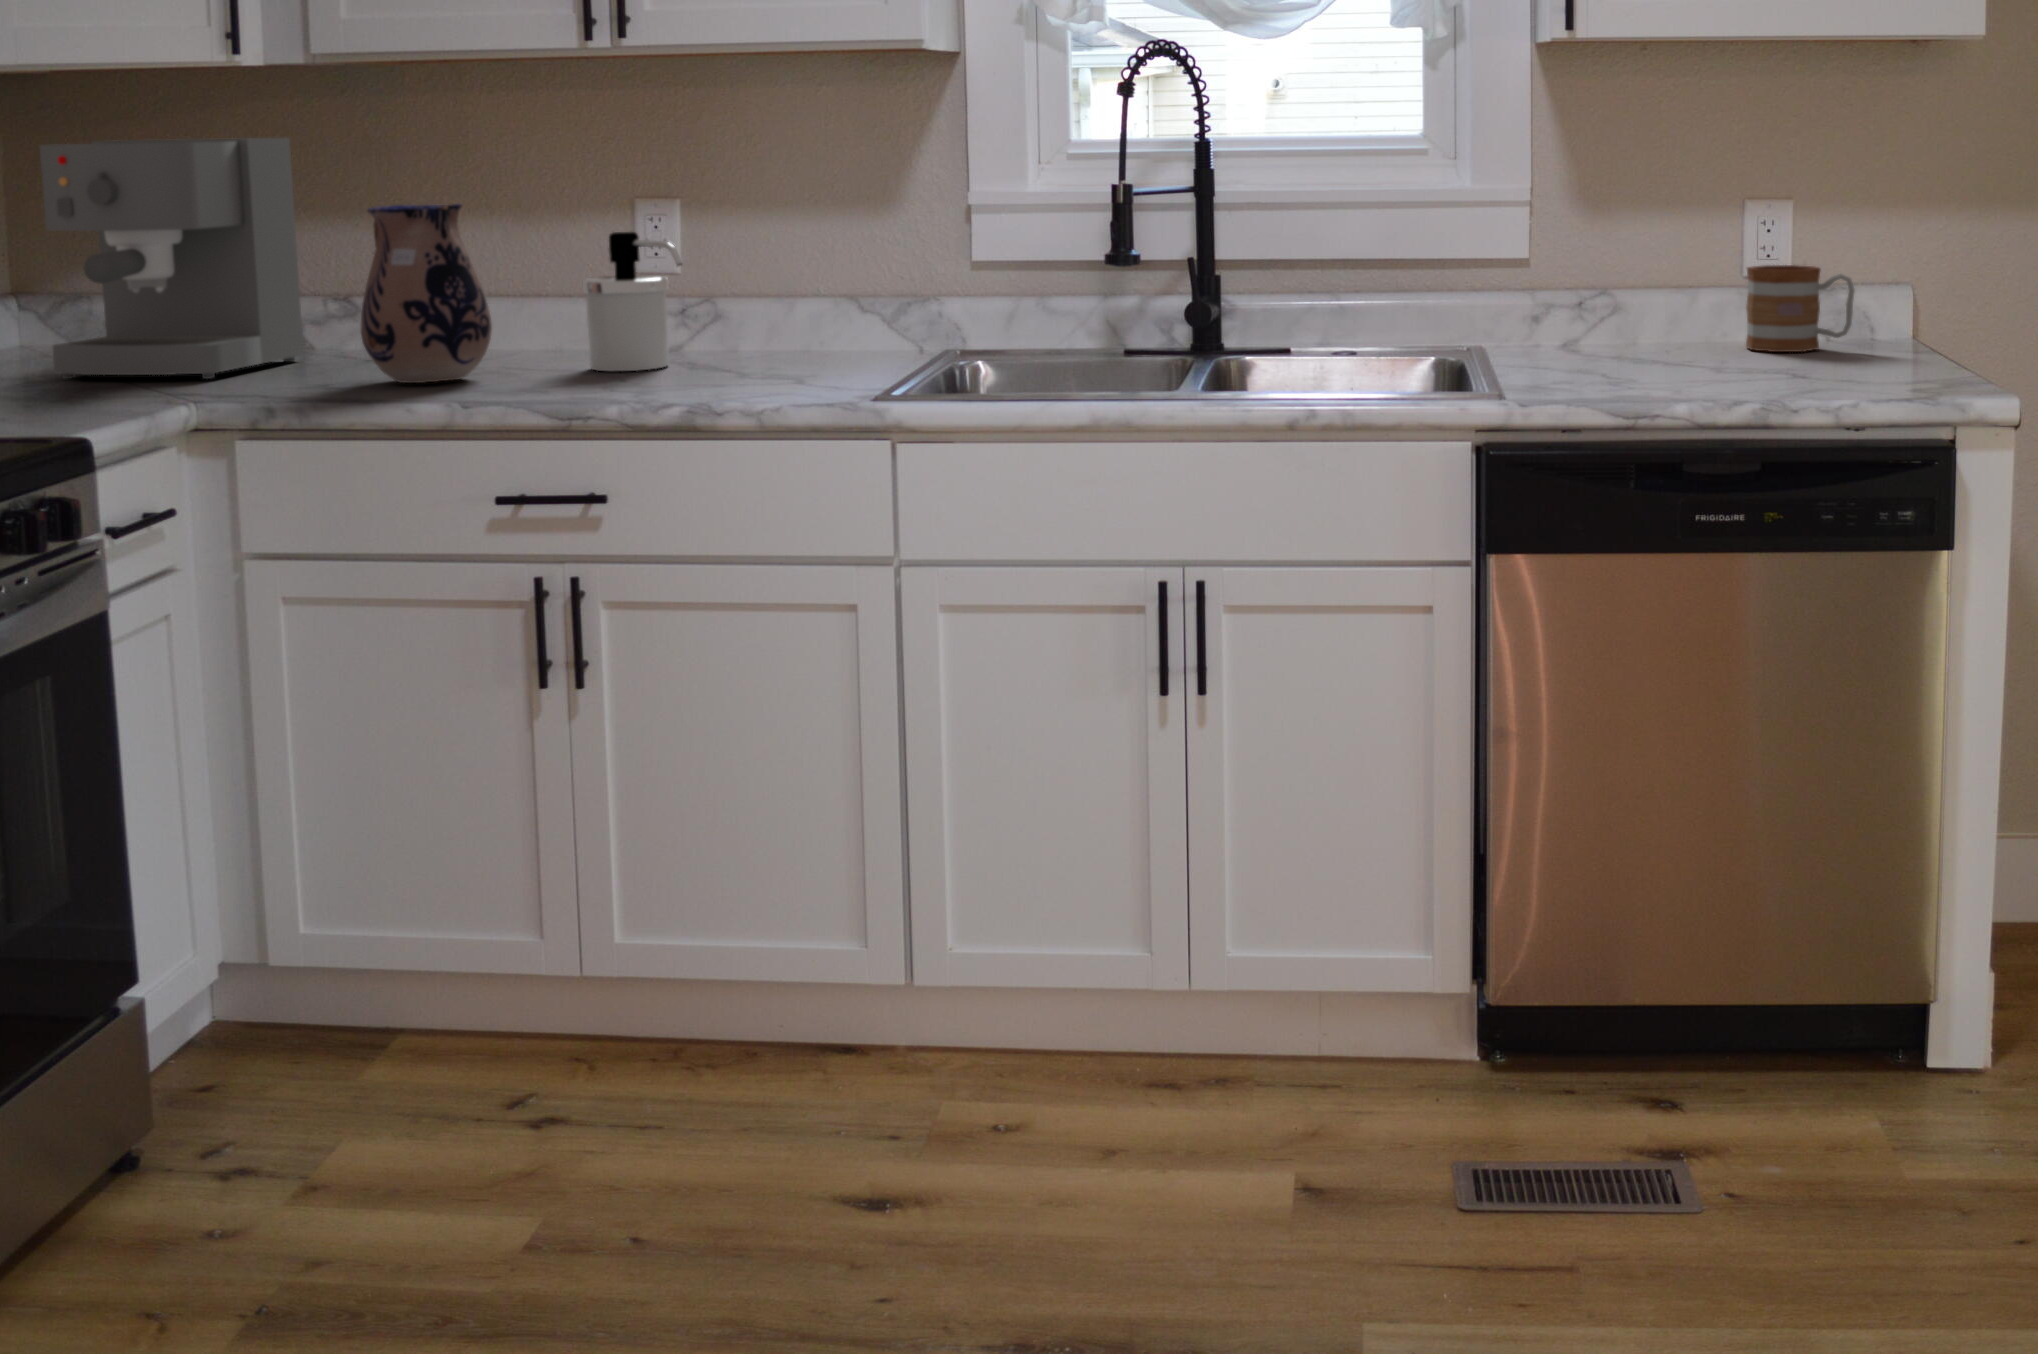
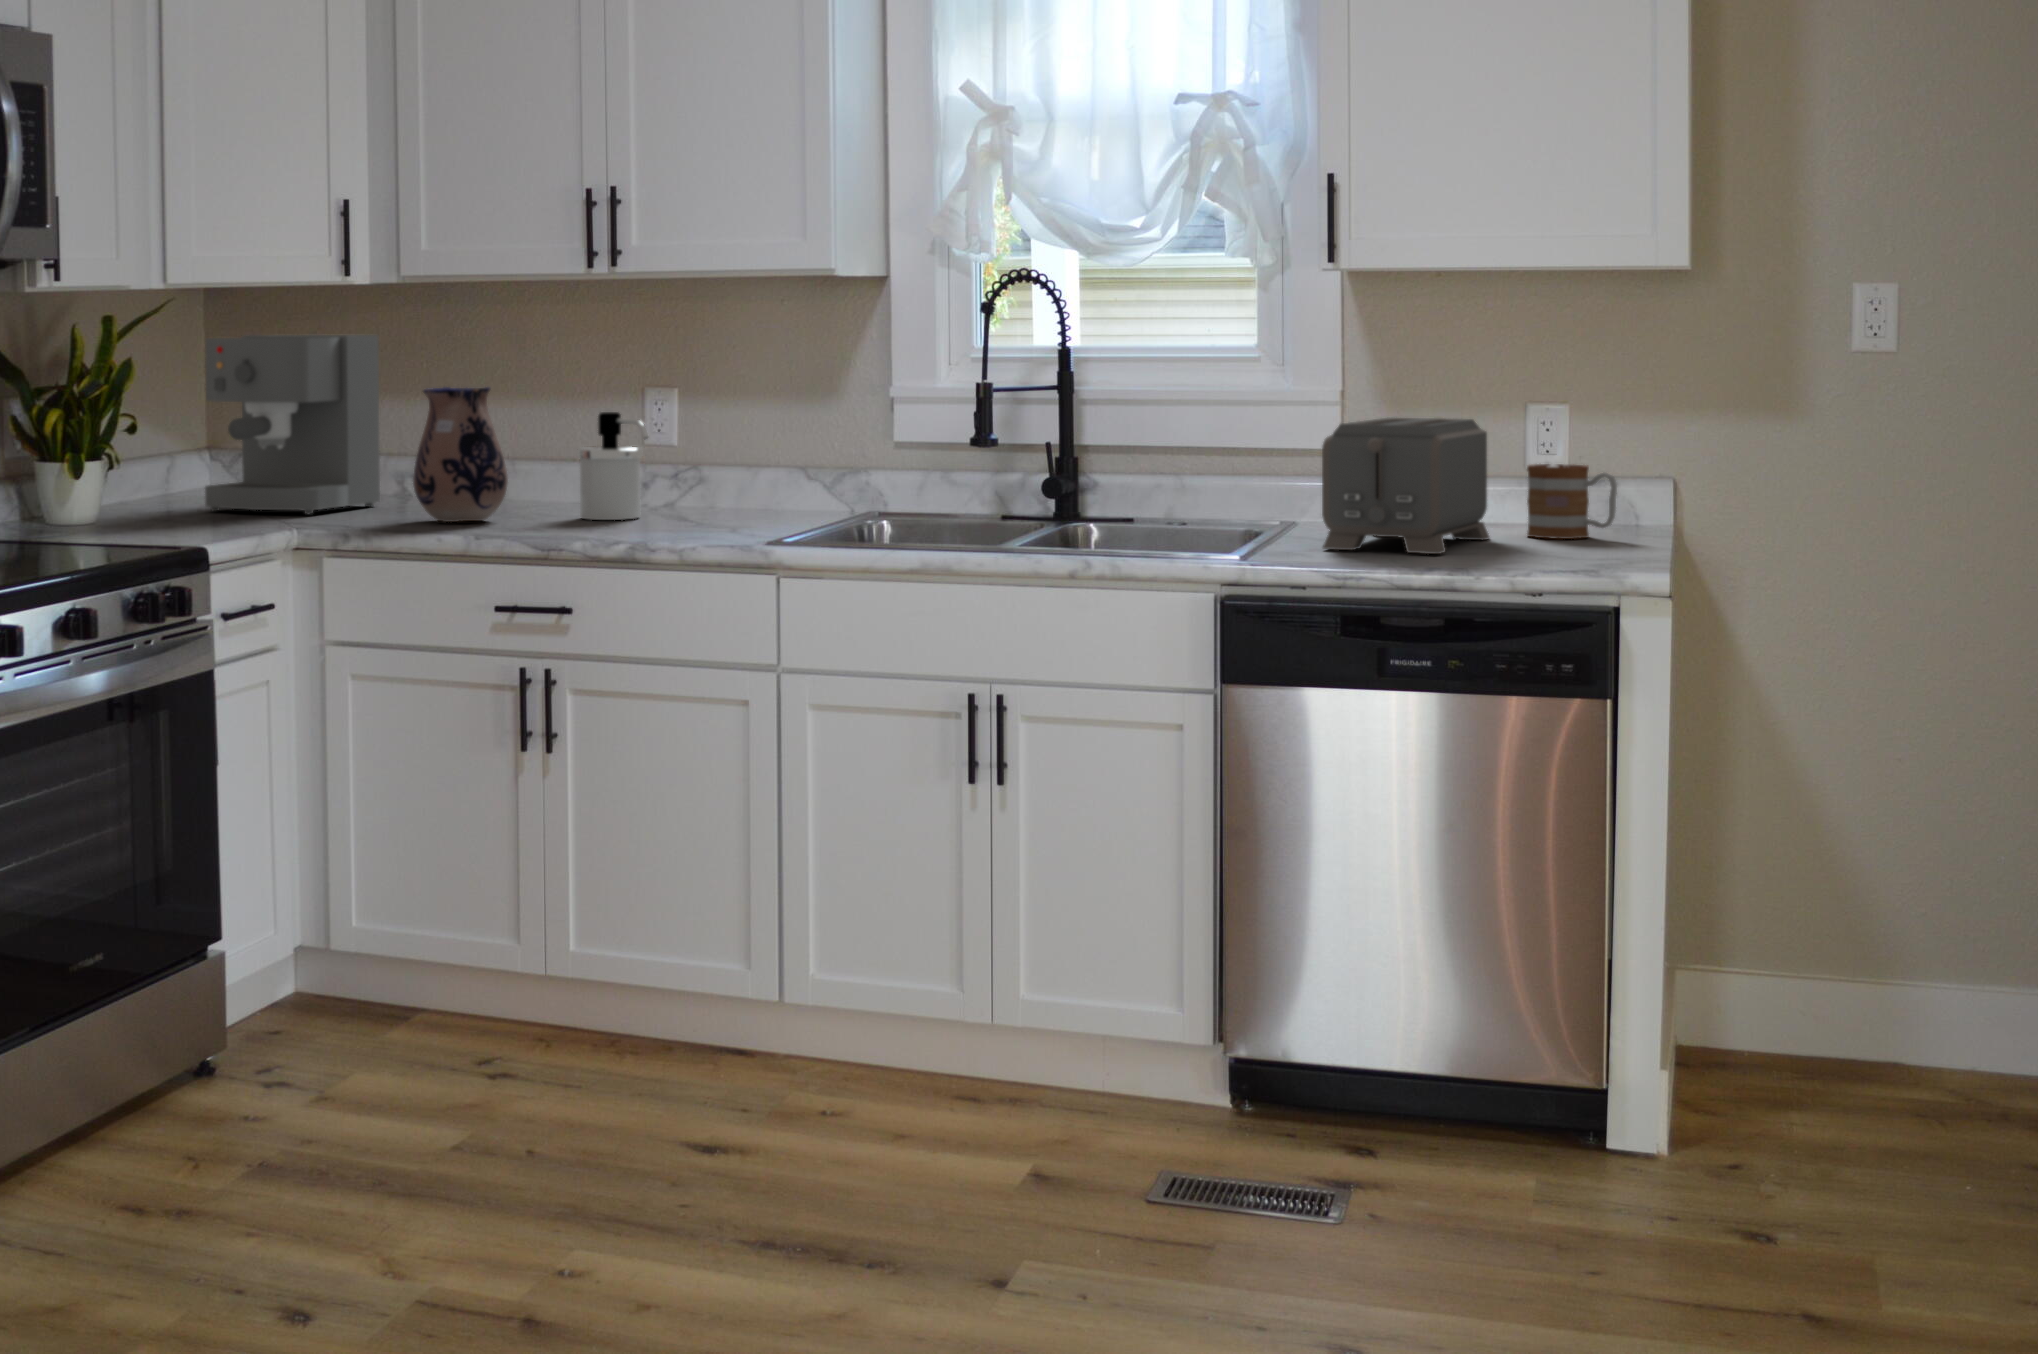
toaster: none [1566,216,1718,381] -> present [1322,418,1490,554]

